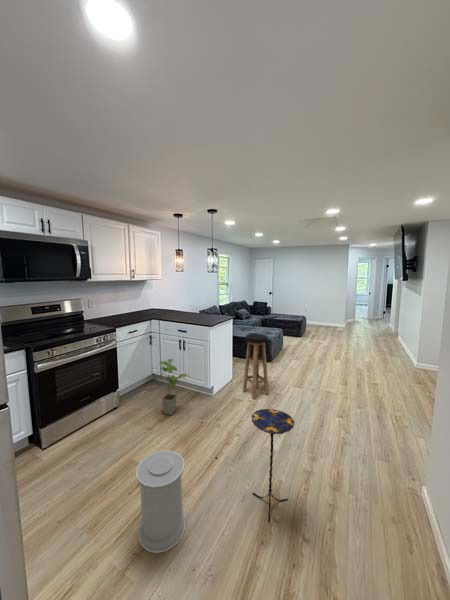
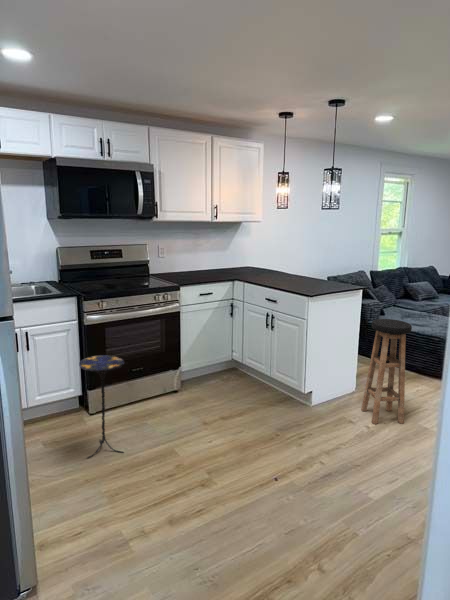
house plant: present [160,359,188,415] -> none [226,336,270,415]
side table: present [251,409,294,522] -> present [79,355,124,457]
trash can: present [136,450,185,553] -> none [152,435,208,542]

